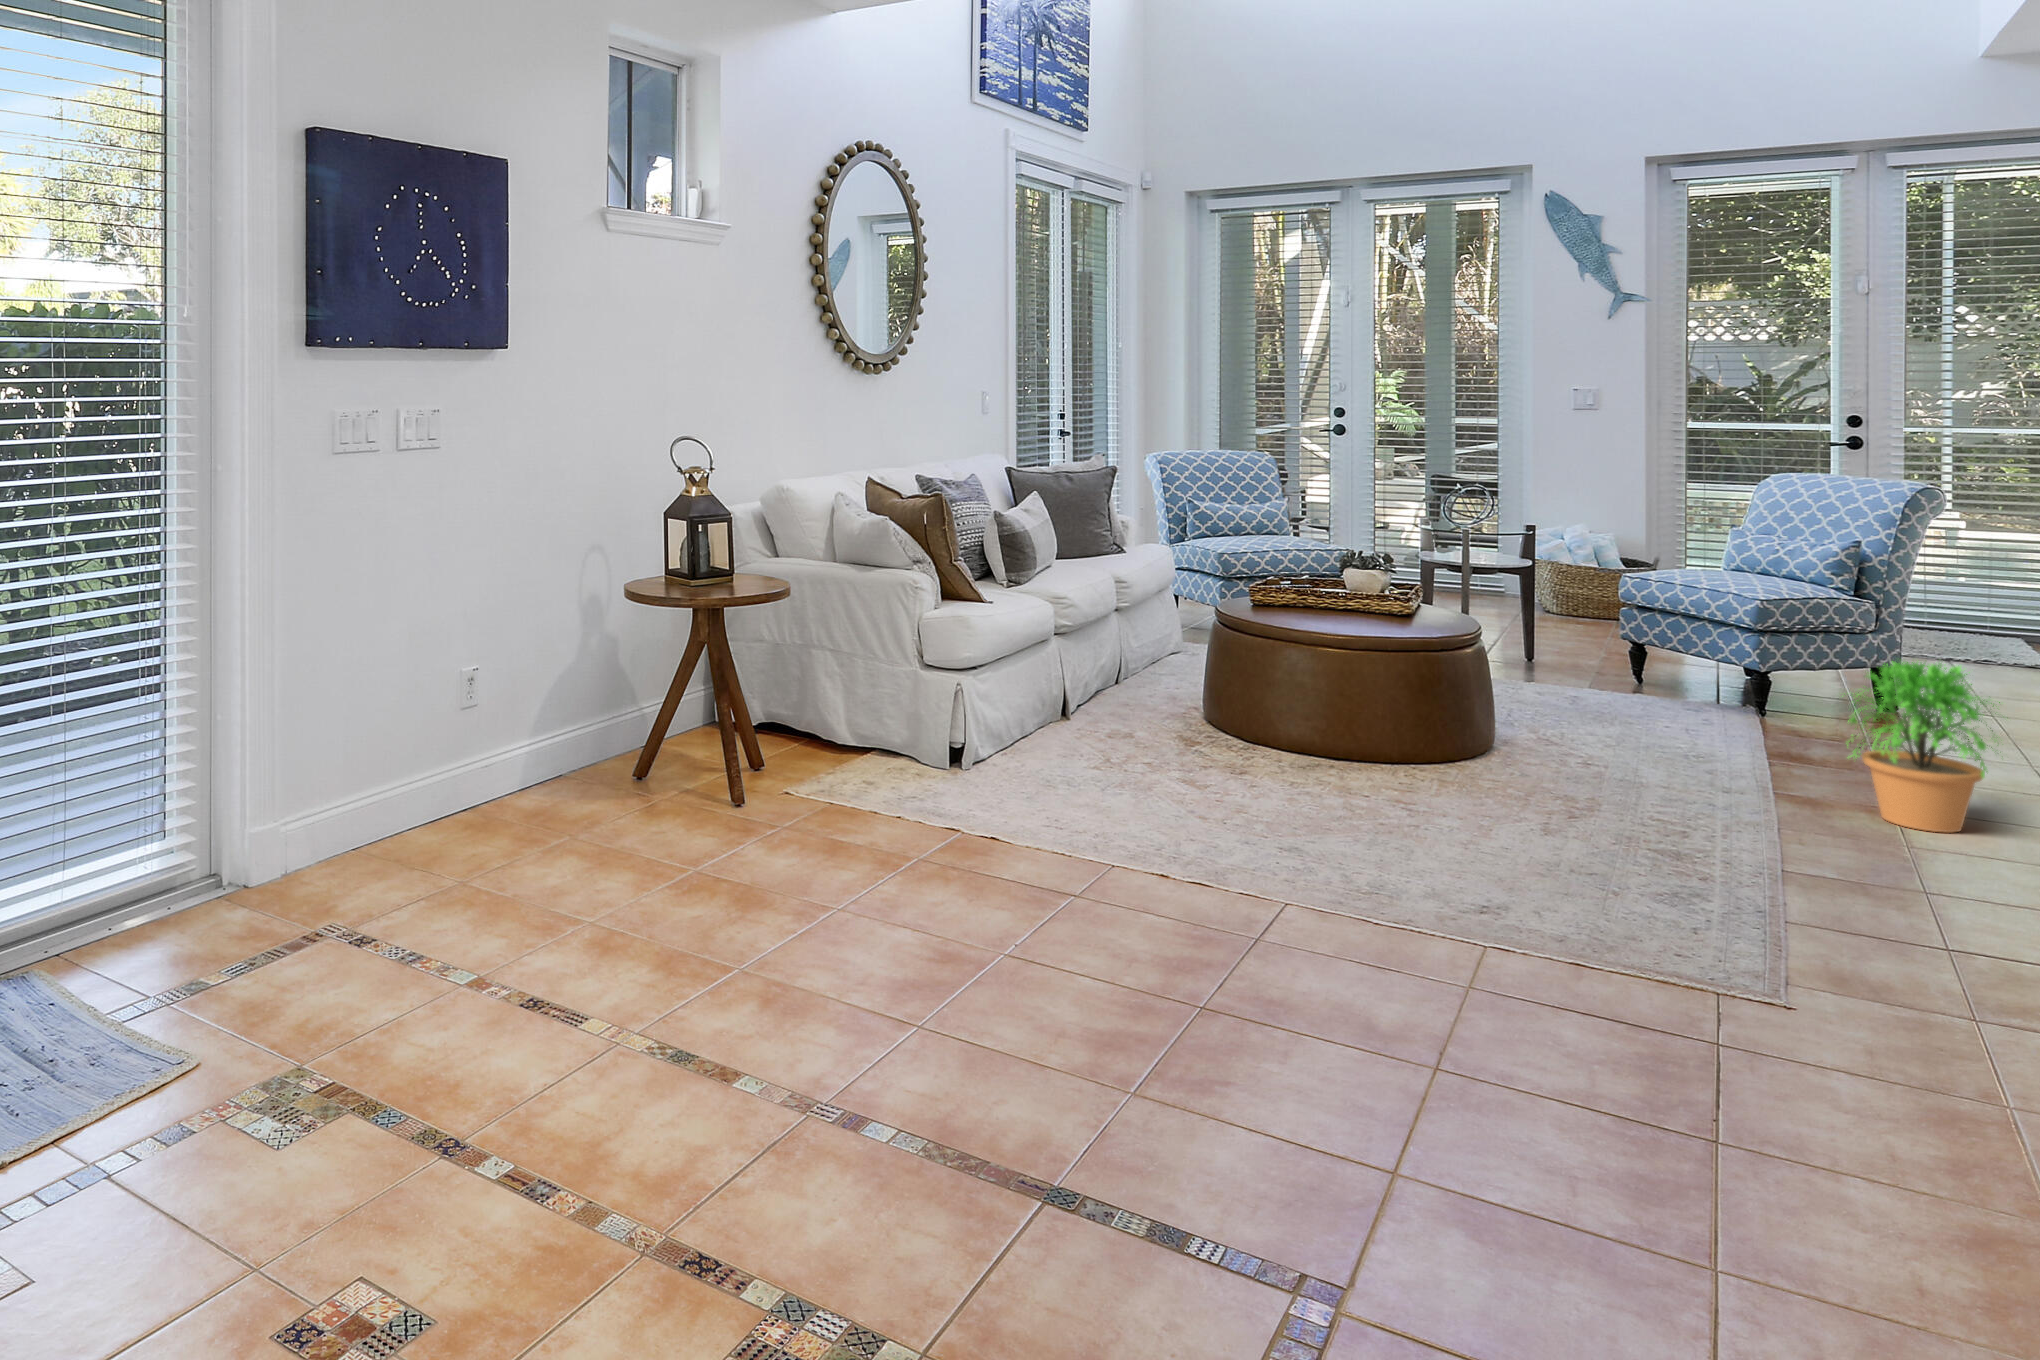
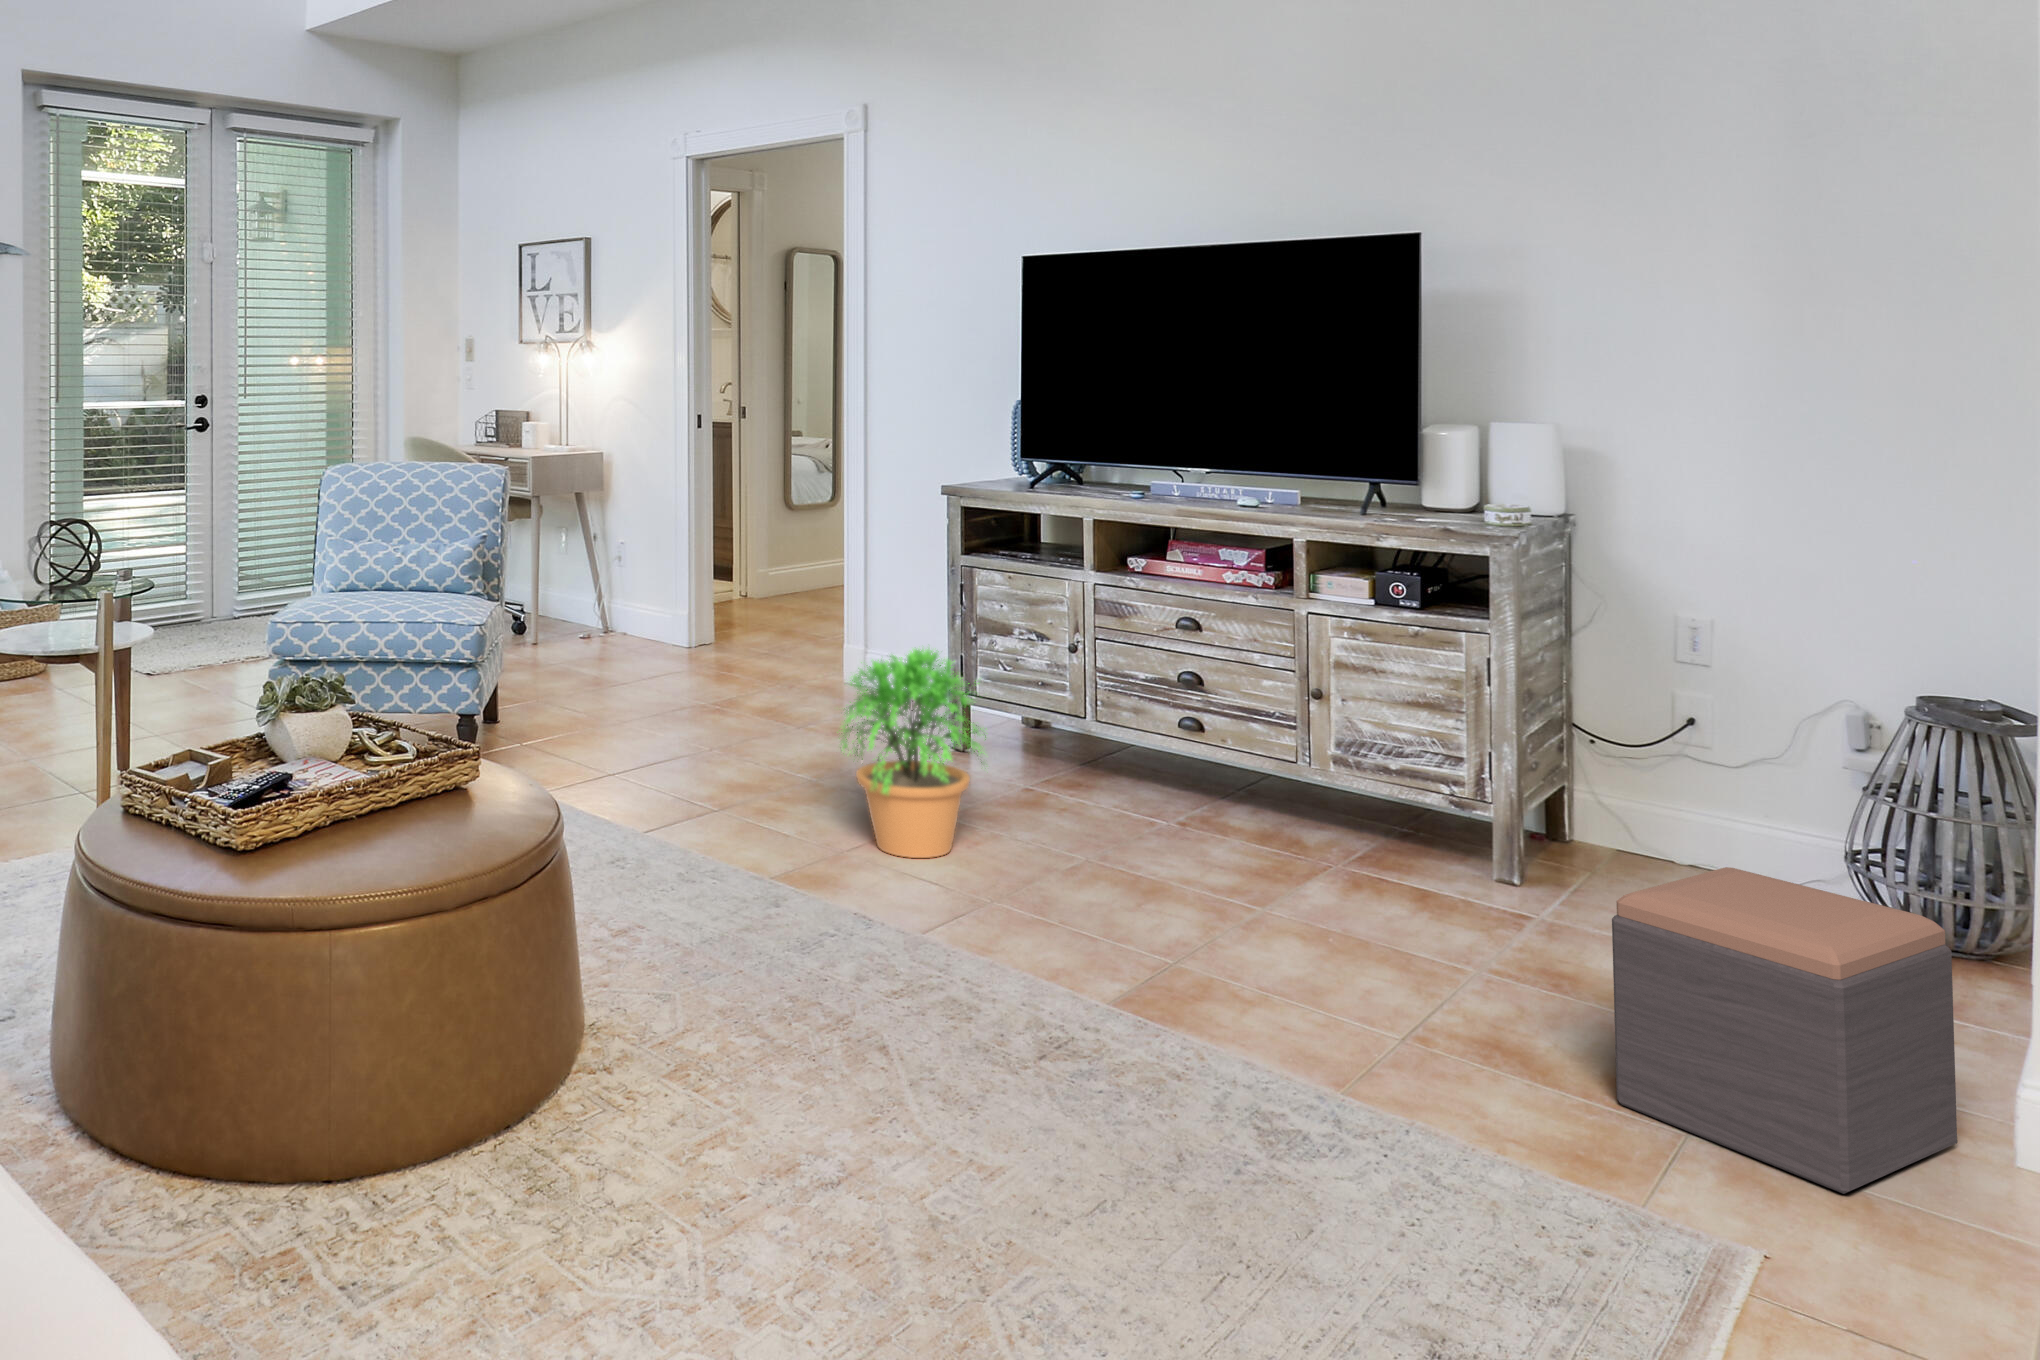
footstool: none [1799,833,2029,1074] -> present [1612,867,1957,1194]

